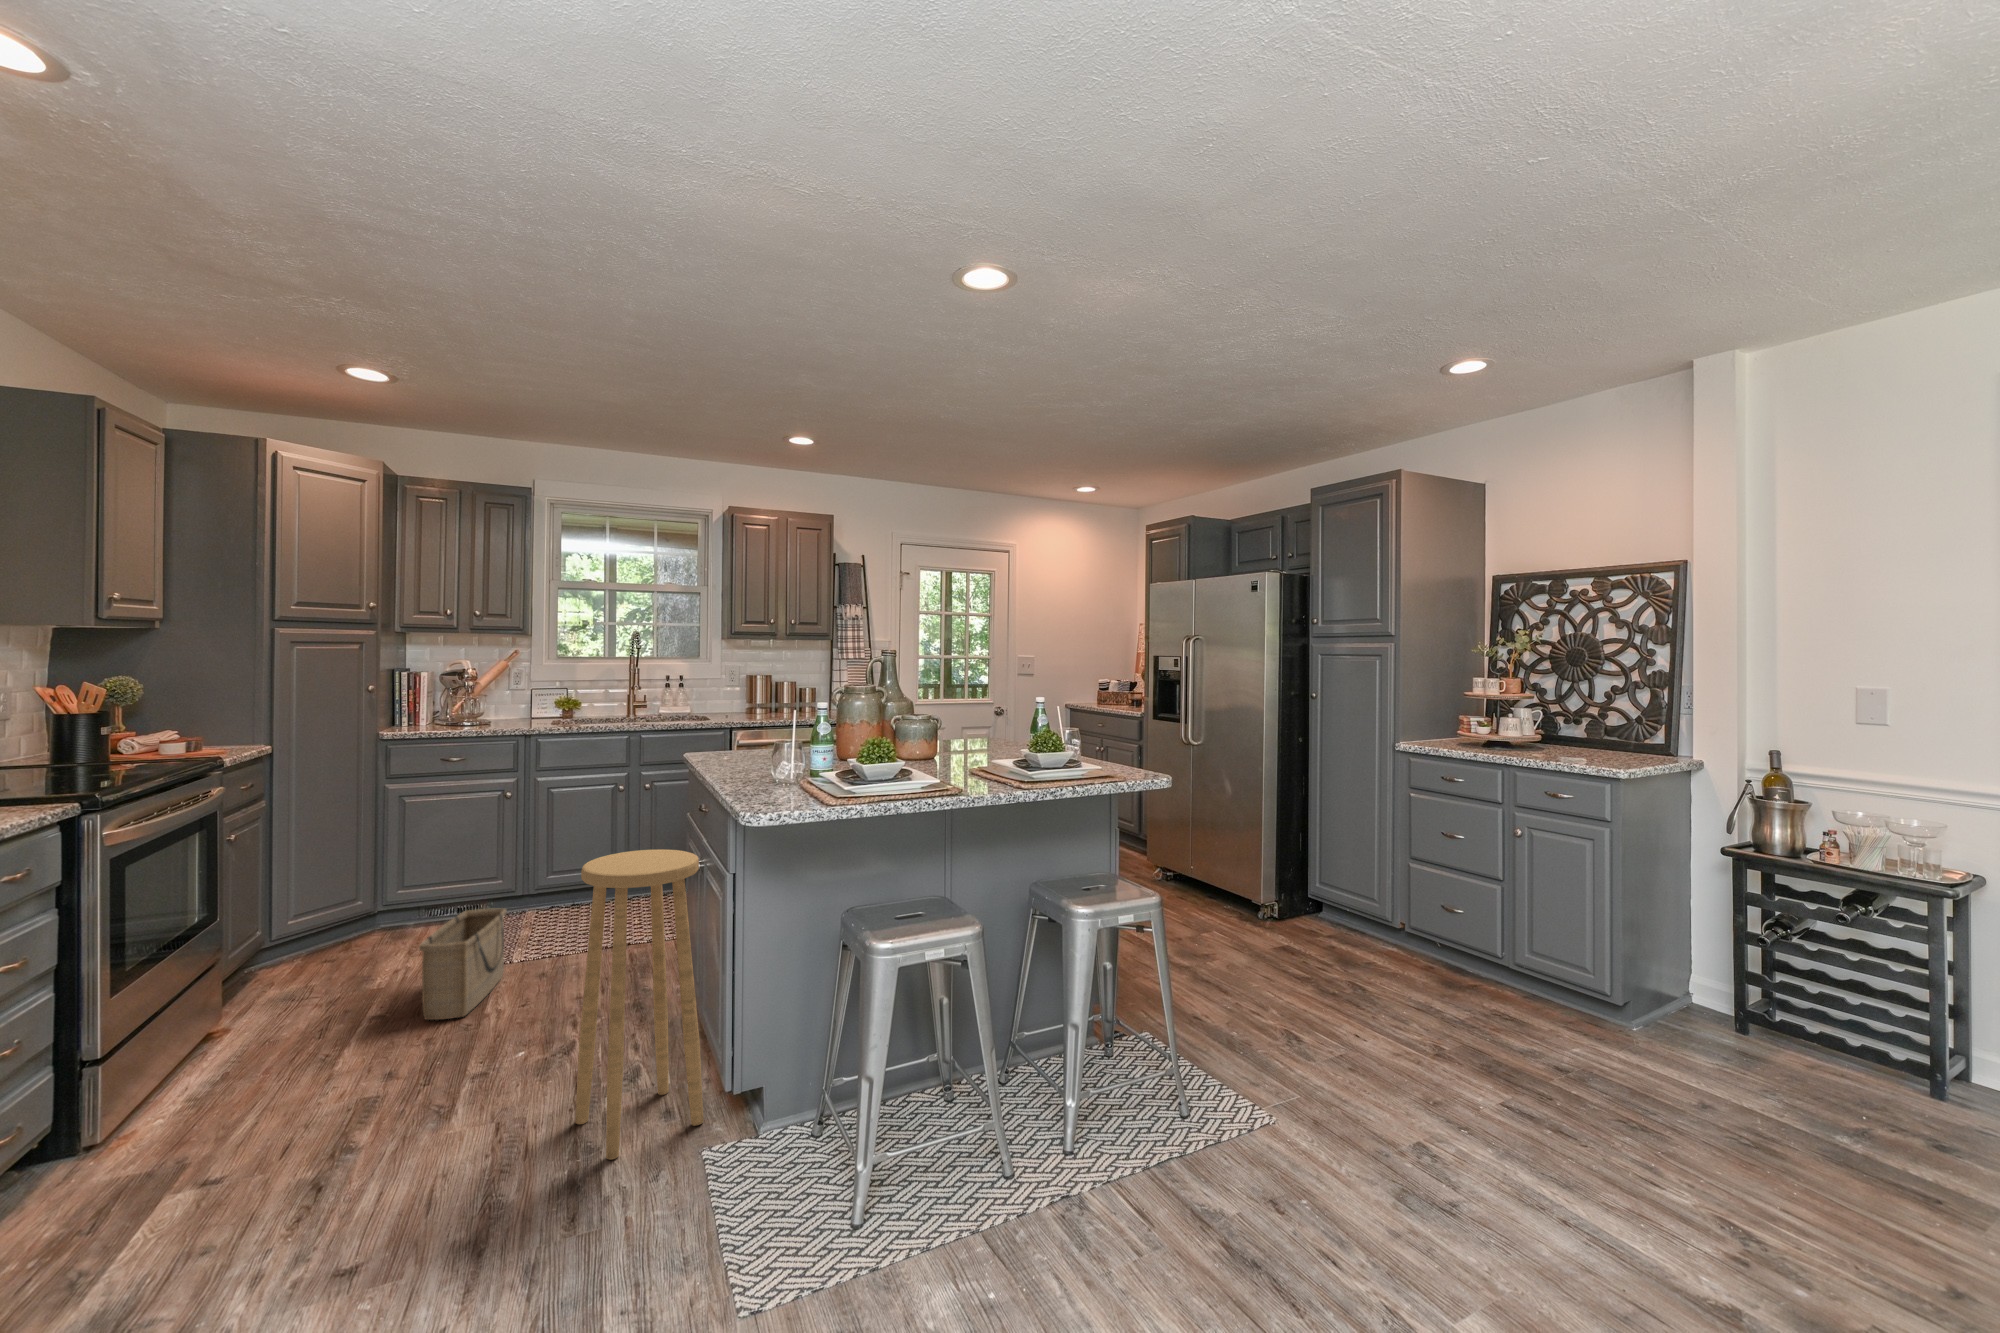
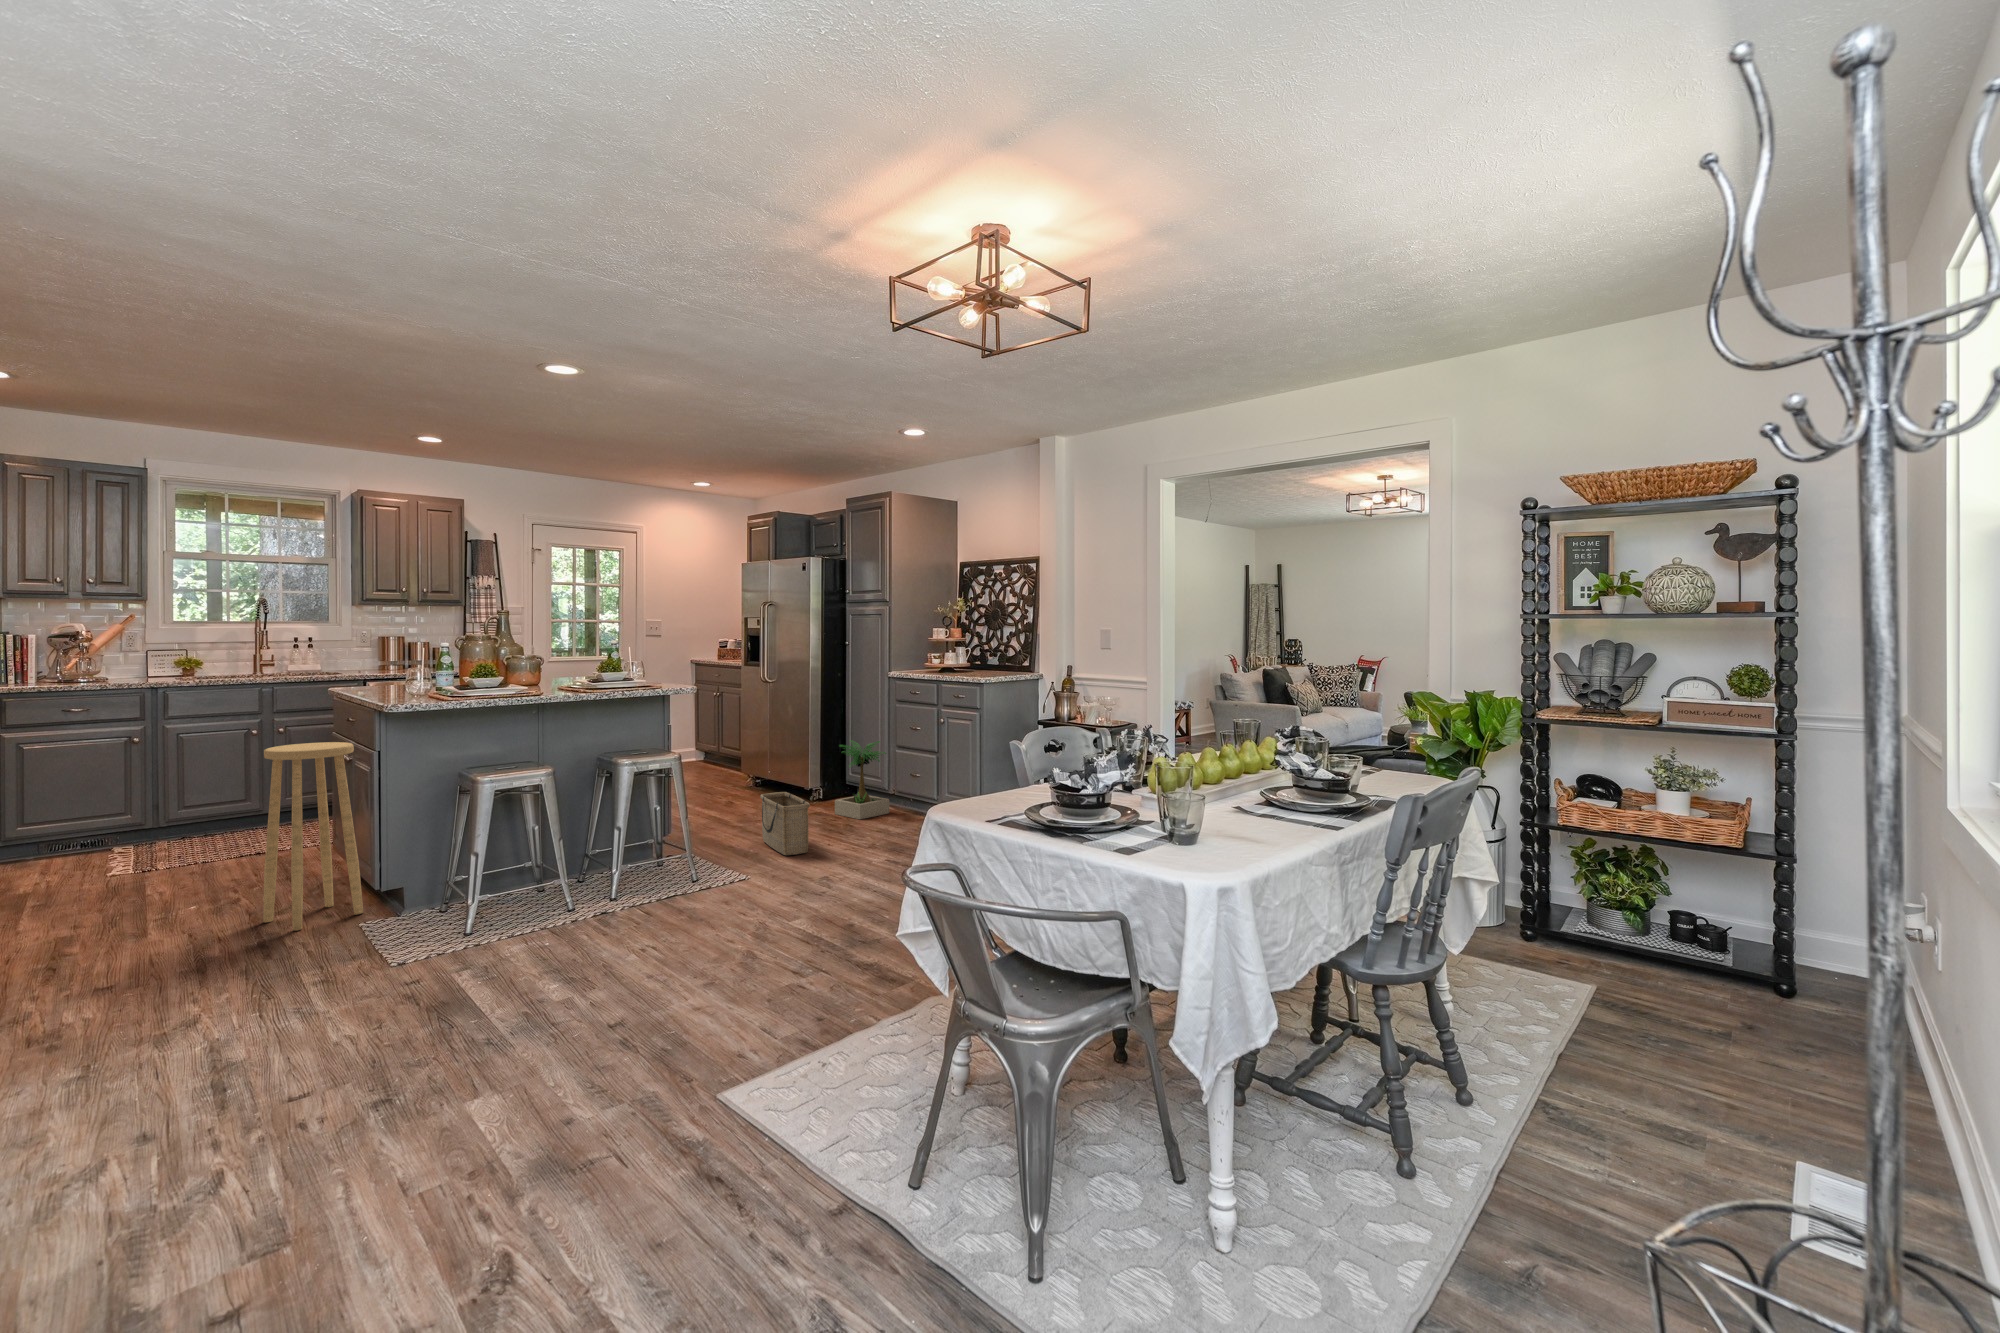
potted plant: none [1315,840,1413,971] -> present [835,740,889,819]
basket: present [419,908,507,1020] -> present [760,792,810,855]

